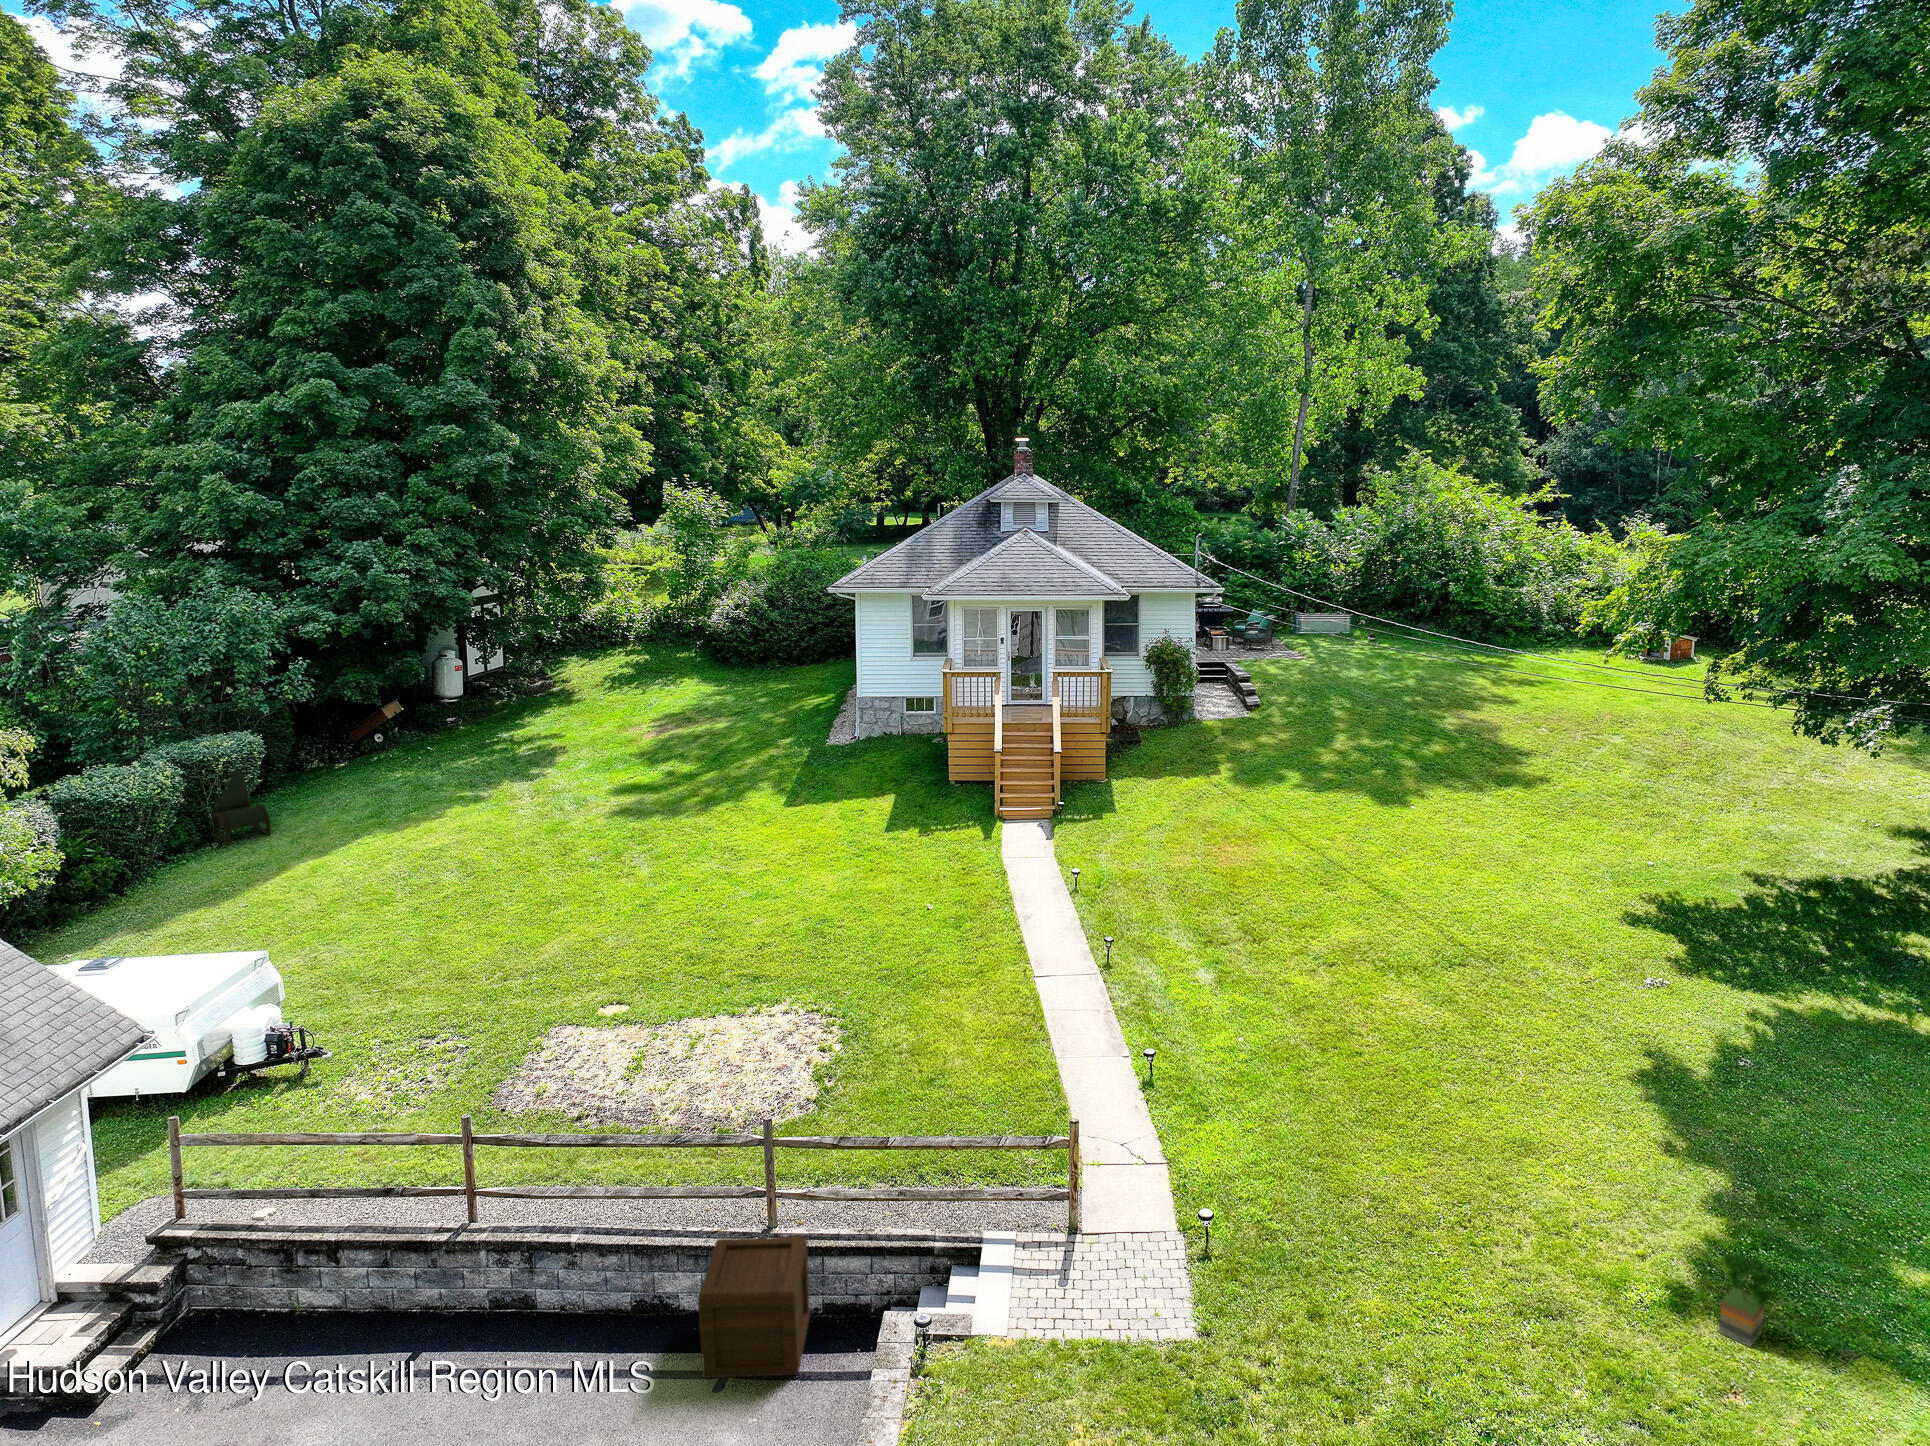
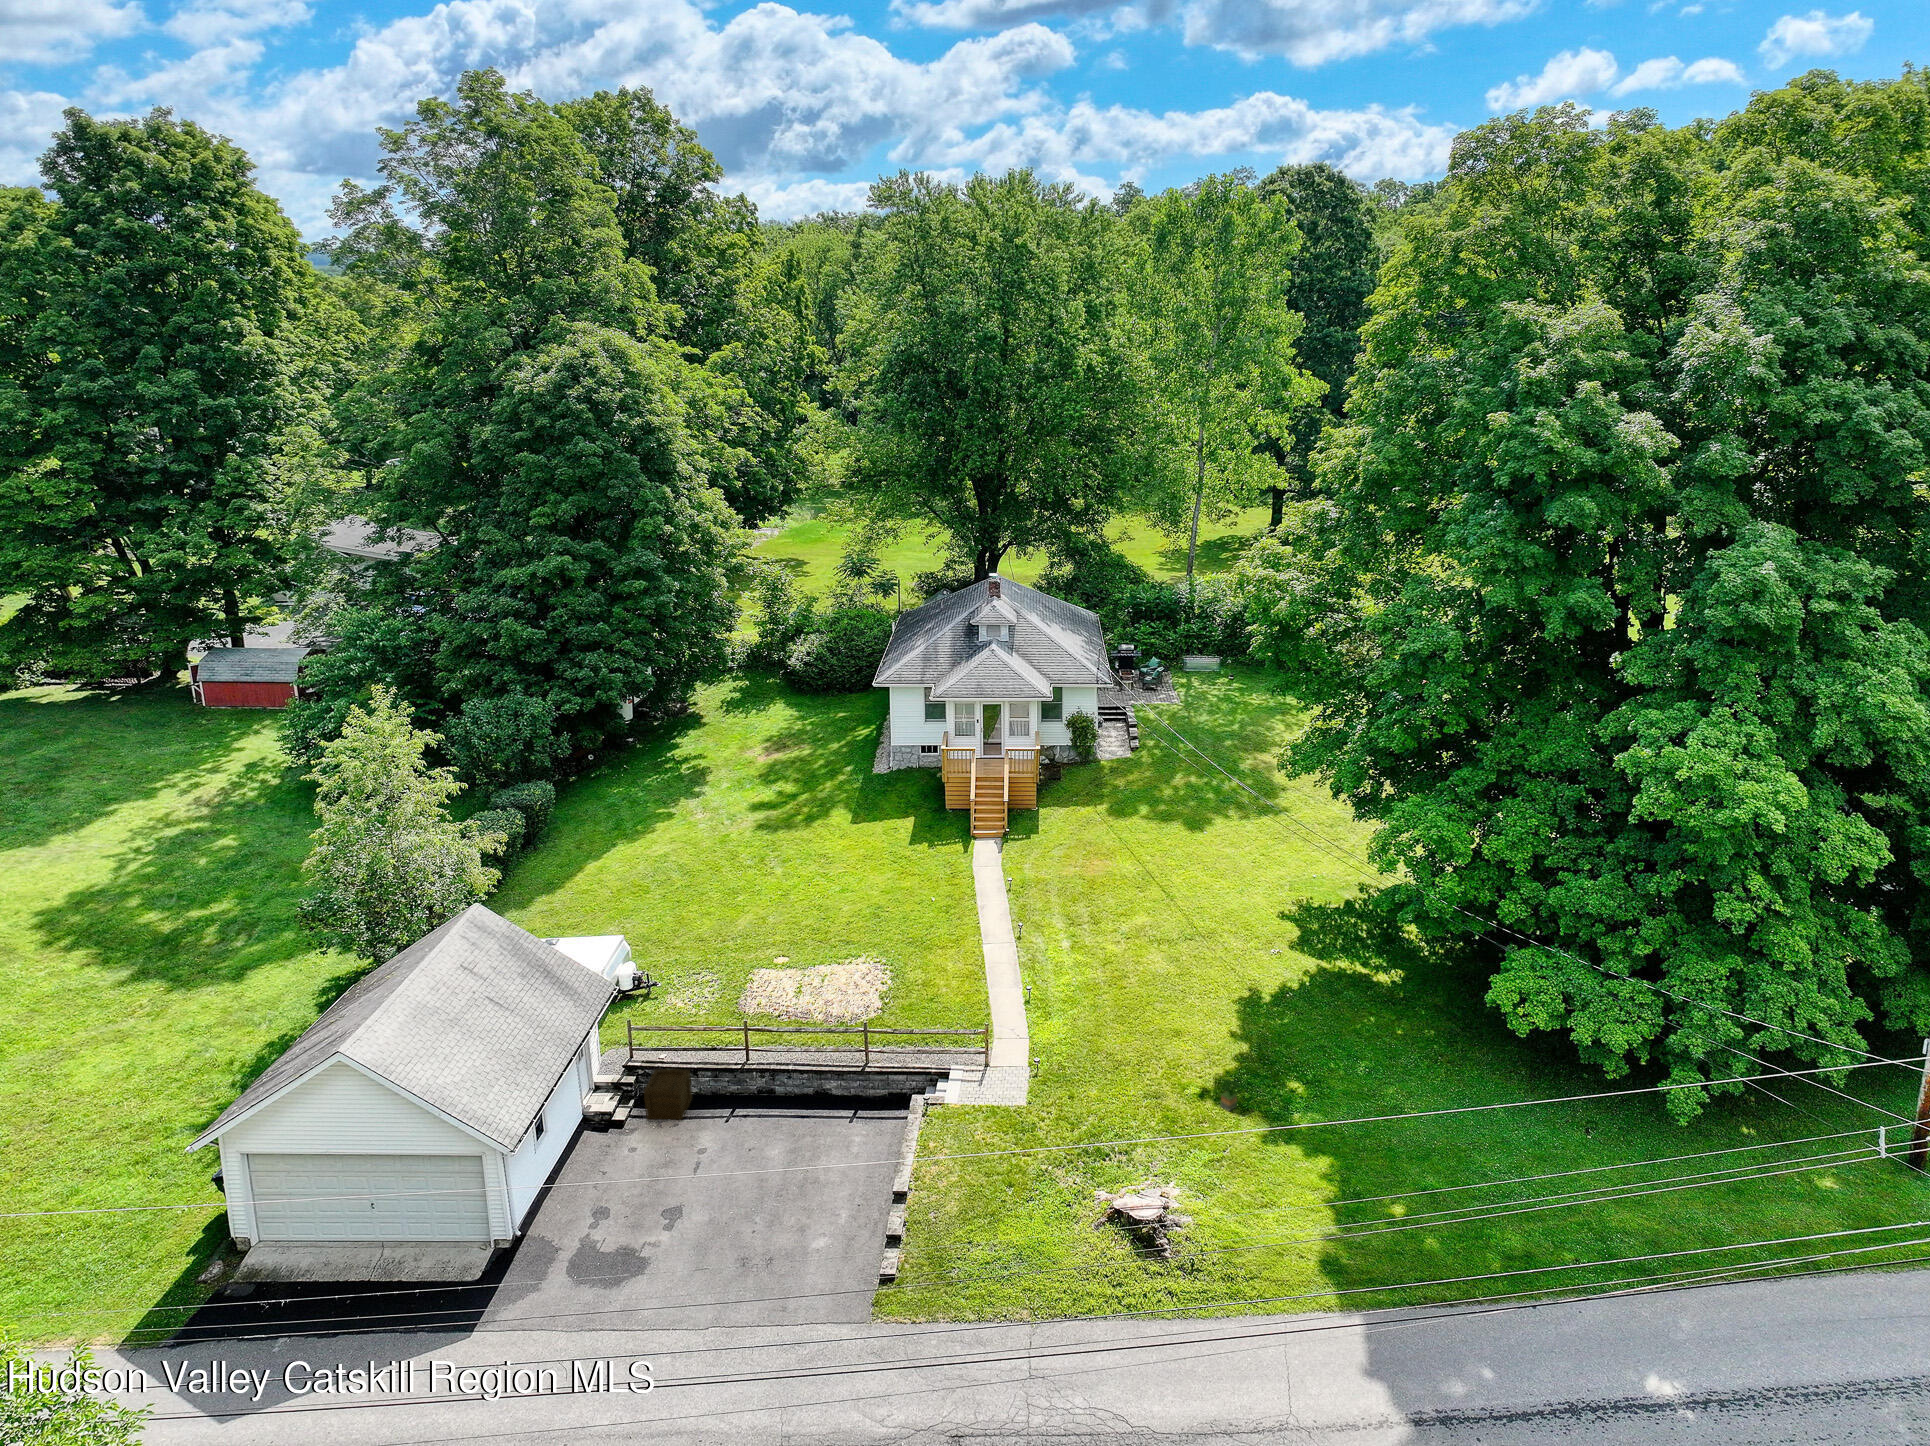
lounge chair: present [212,769,271,844] -> none [529,806,567,850]
wooden crate: present [698,1237,810,1378] -> present [644,1069,692,1120]

